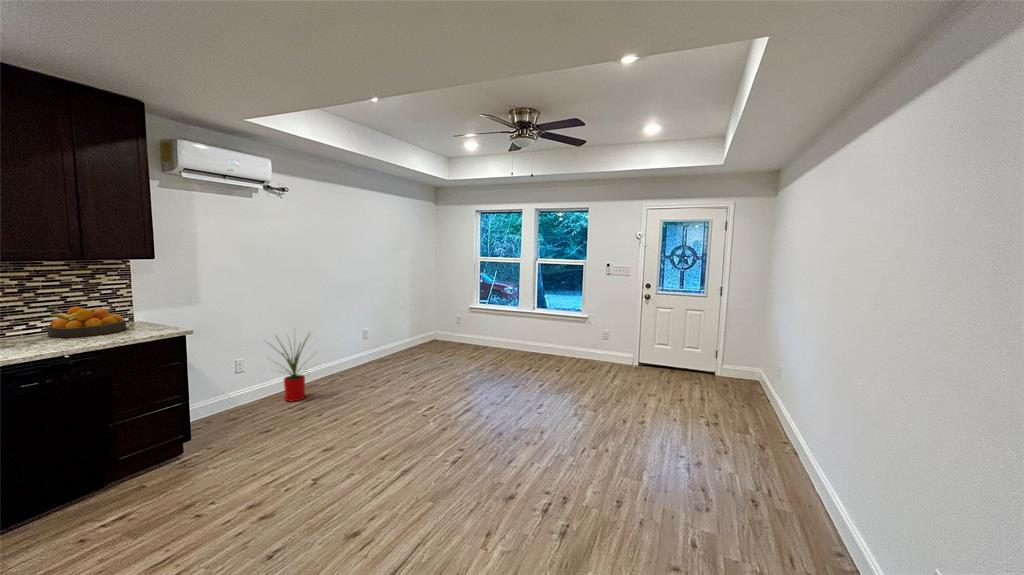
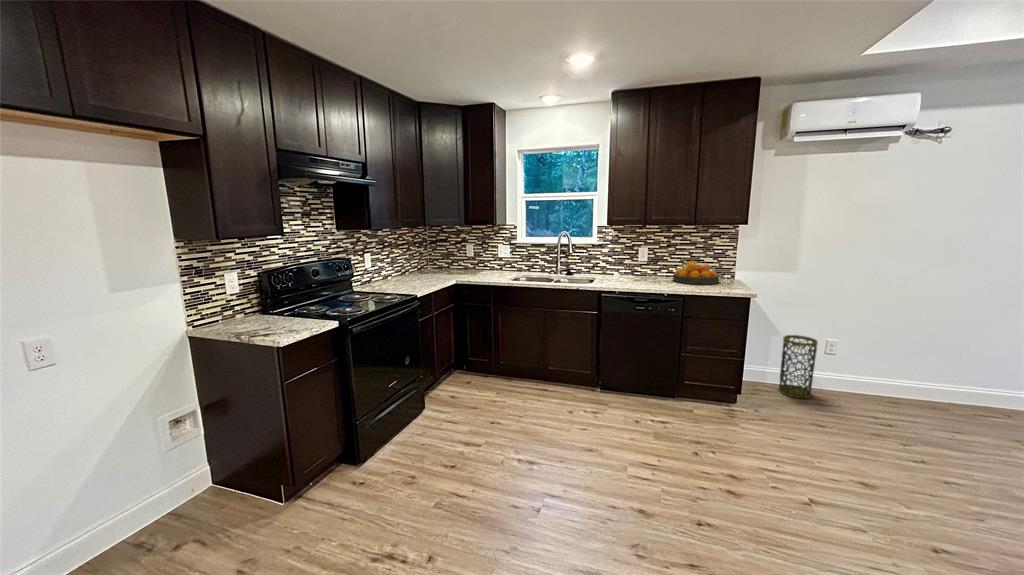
house plant: present [268,335,309,401] -> none [860,319,957,414]
trash can: none [202,363,237,425] -> present [779,335,818,398]

